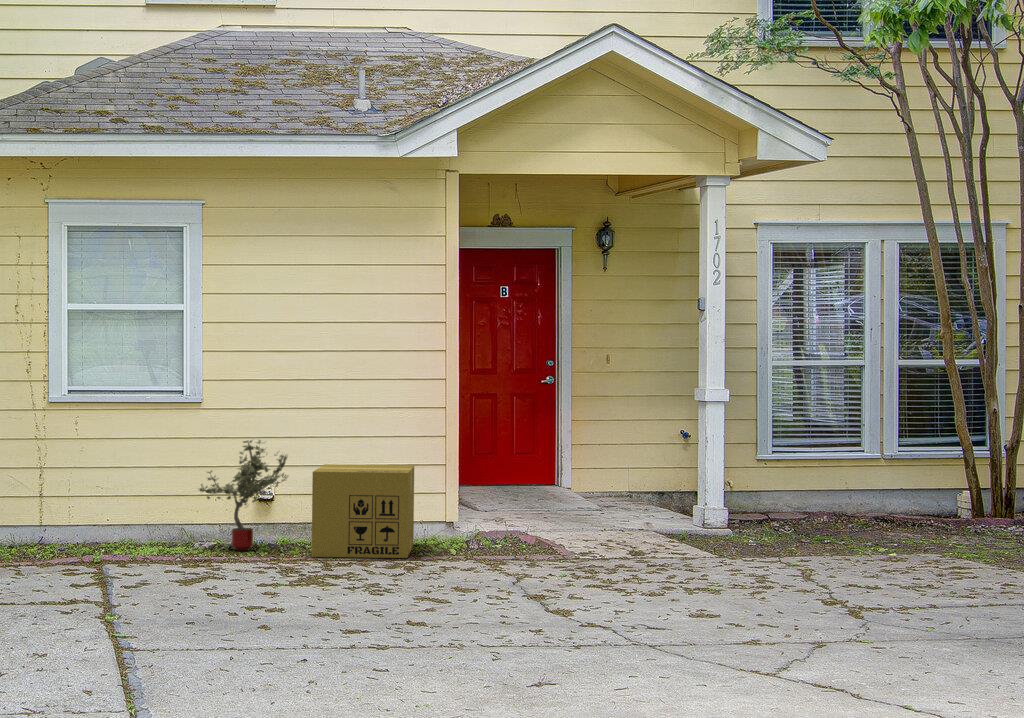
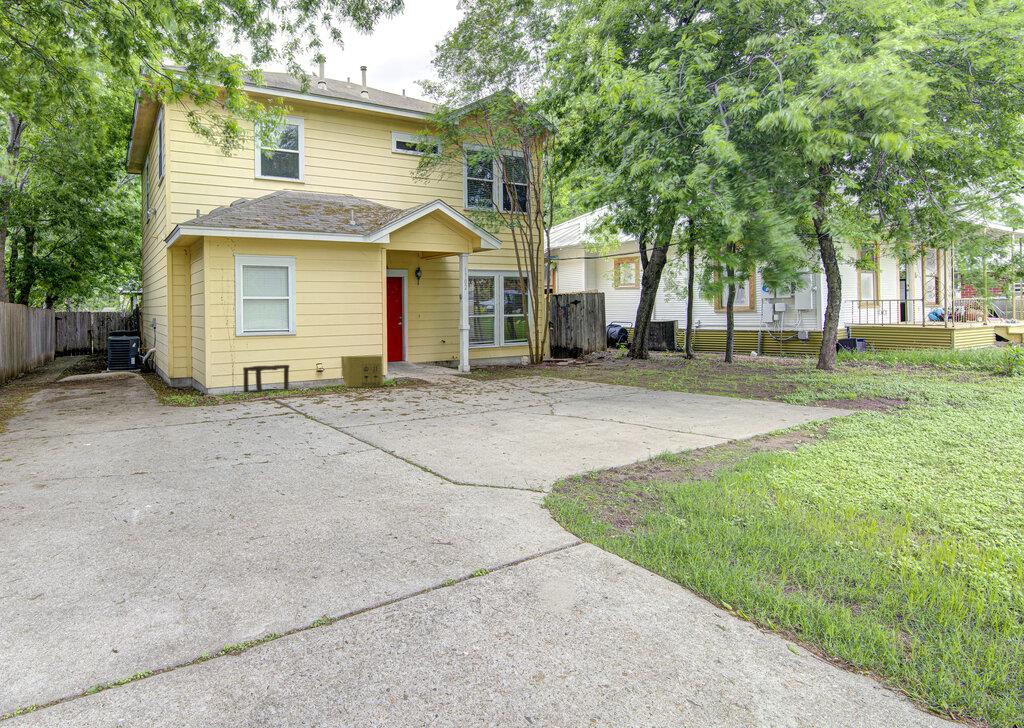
potted tree: present [199,440,288,551] -> none [301,347,335,388]
bench: none [28,483,160,560] -> present [243,365,289,392]

